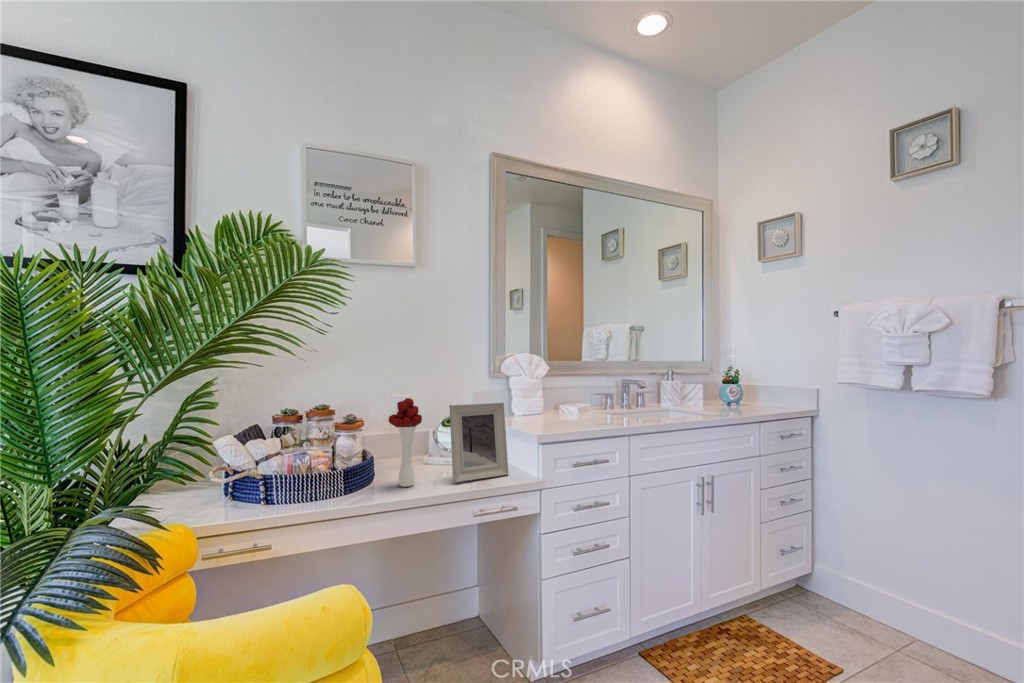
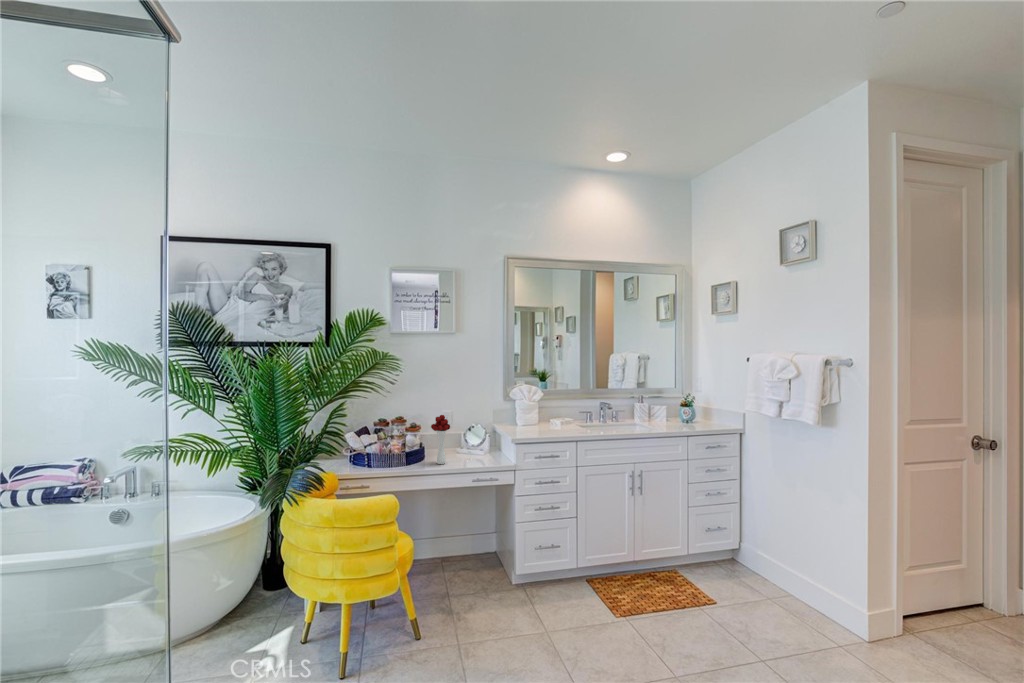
picture frame: present [449,402,508,482] -> none [466,418,501,463]

